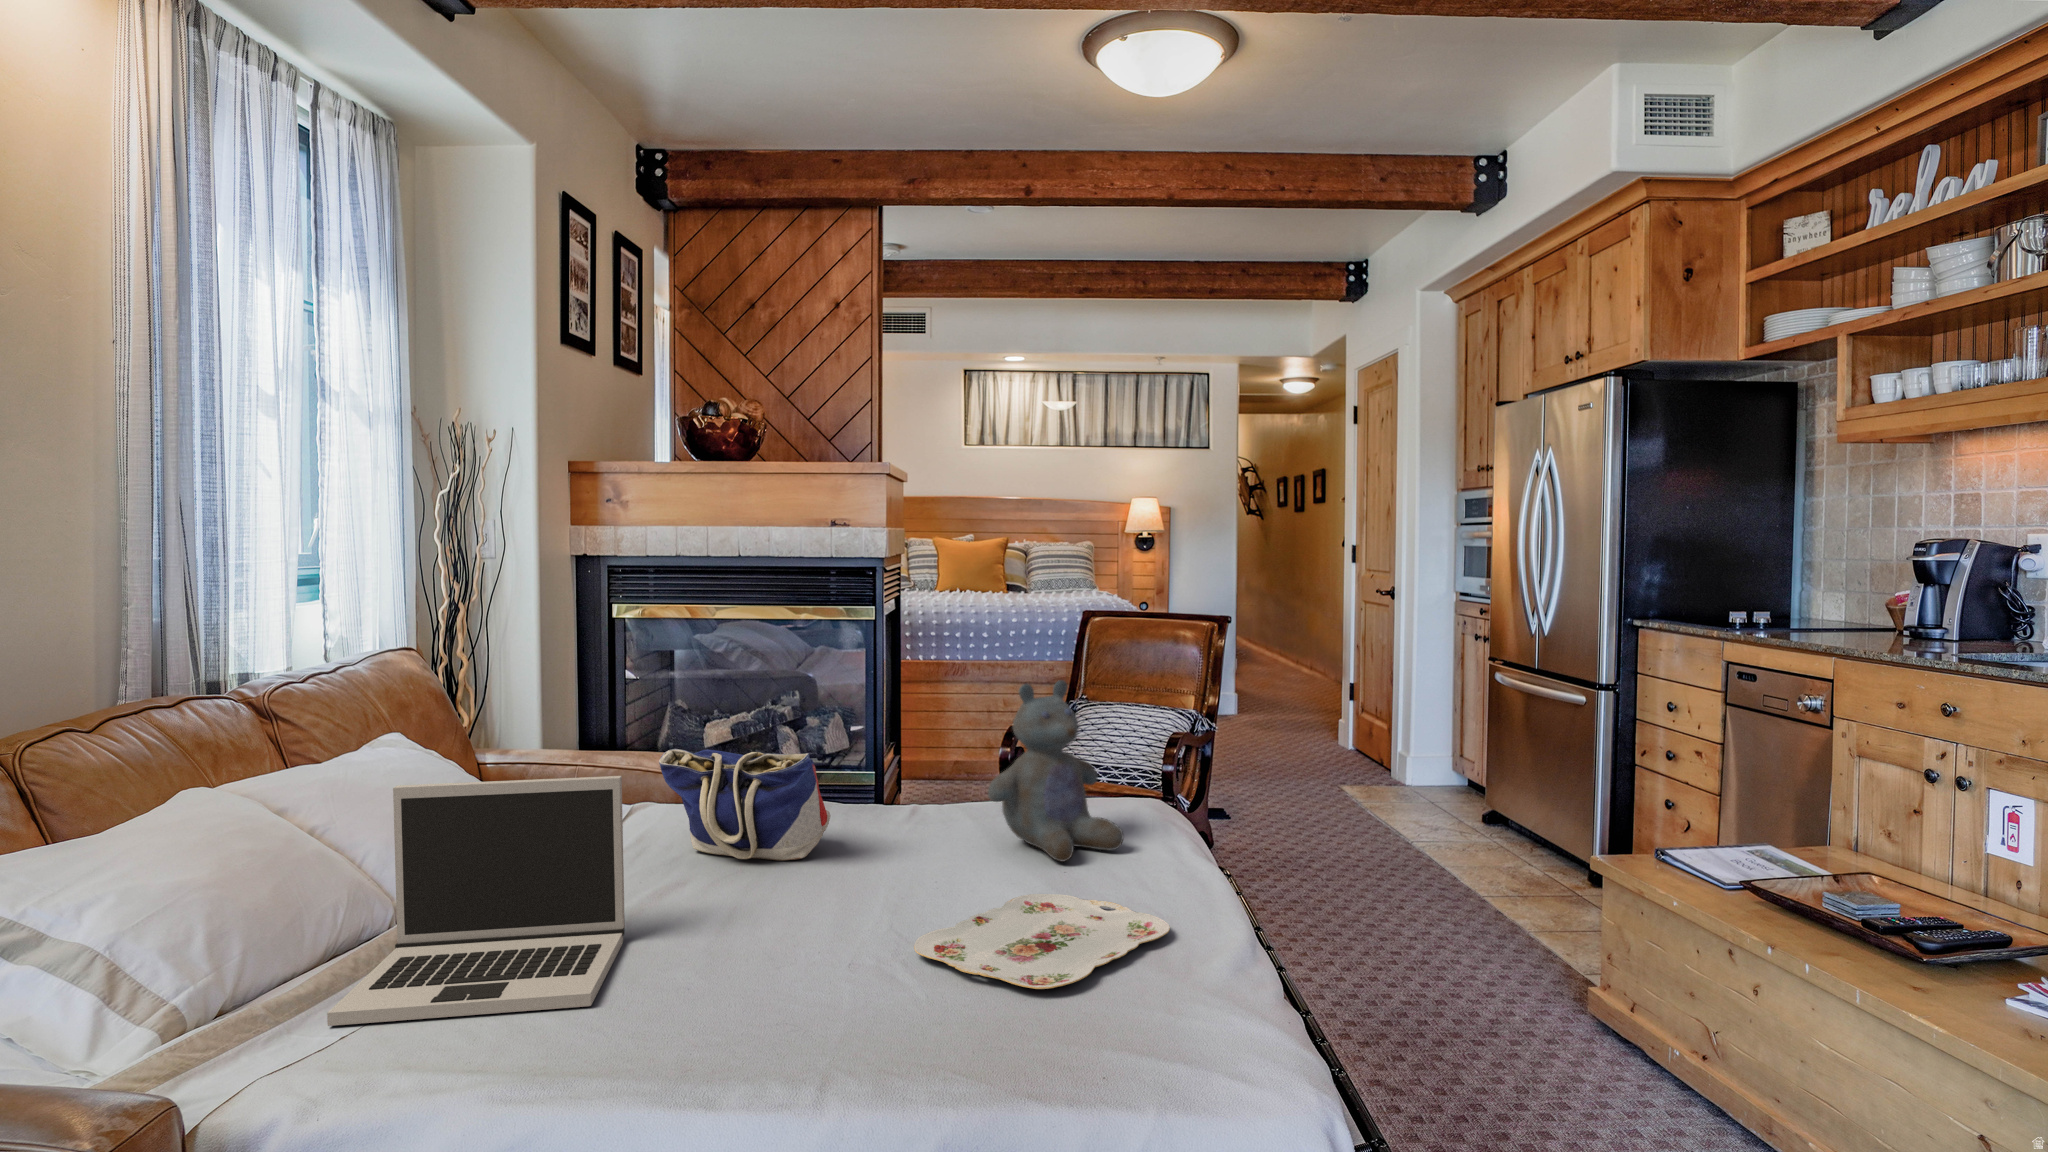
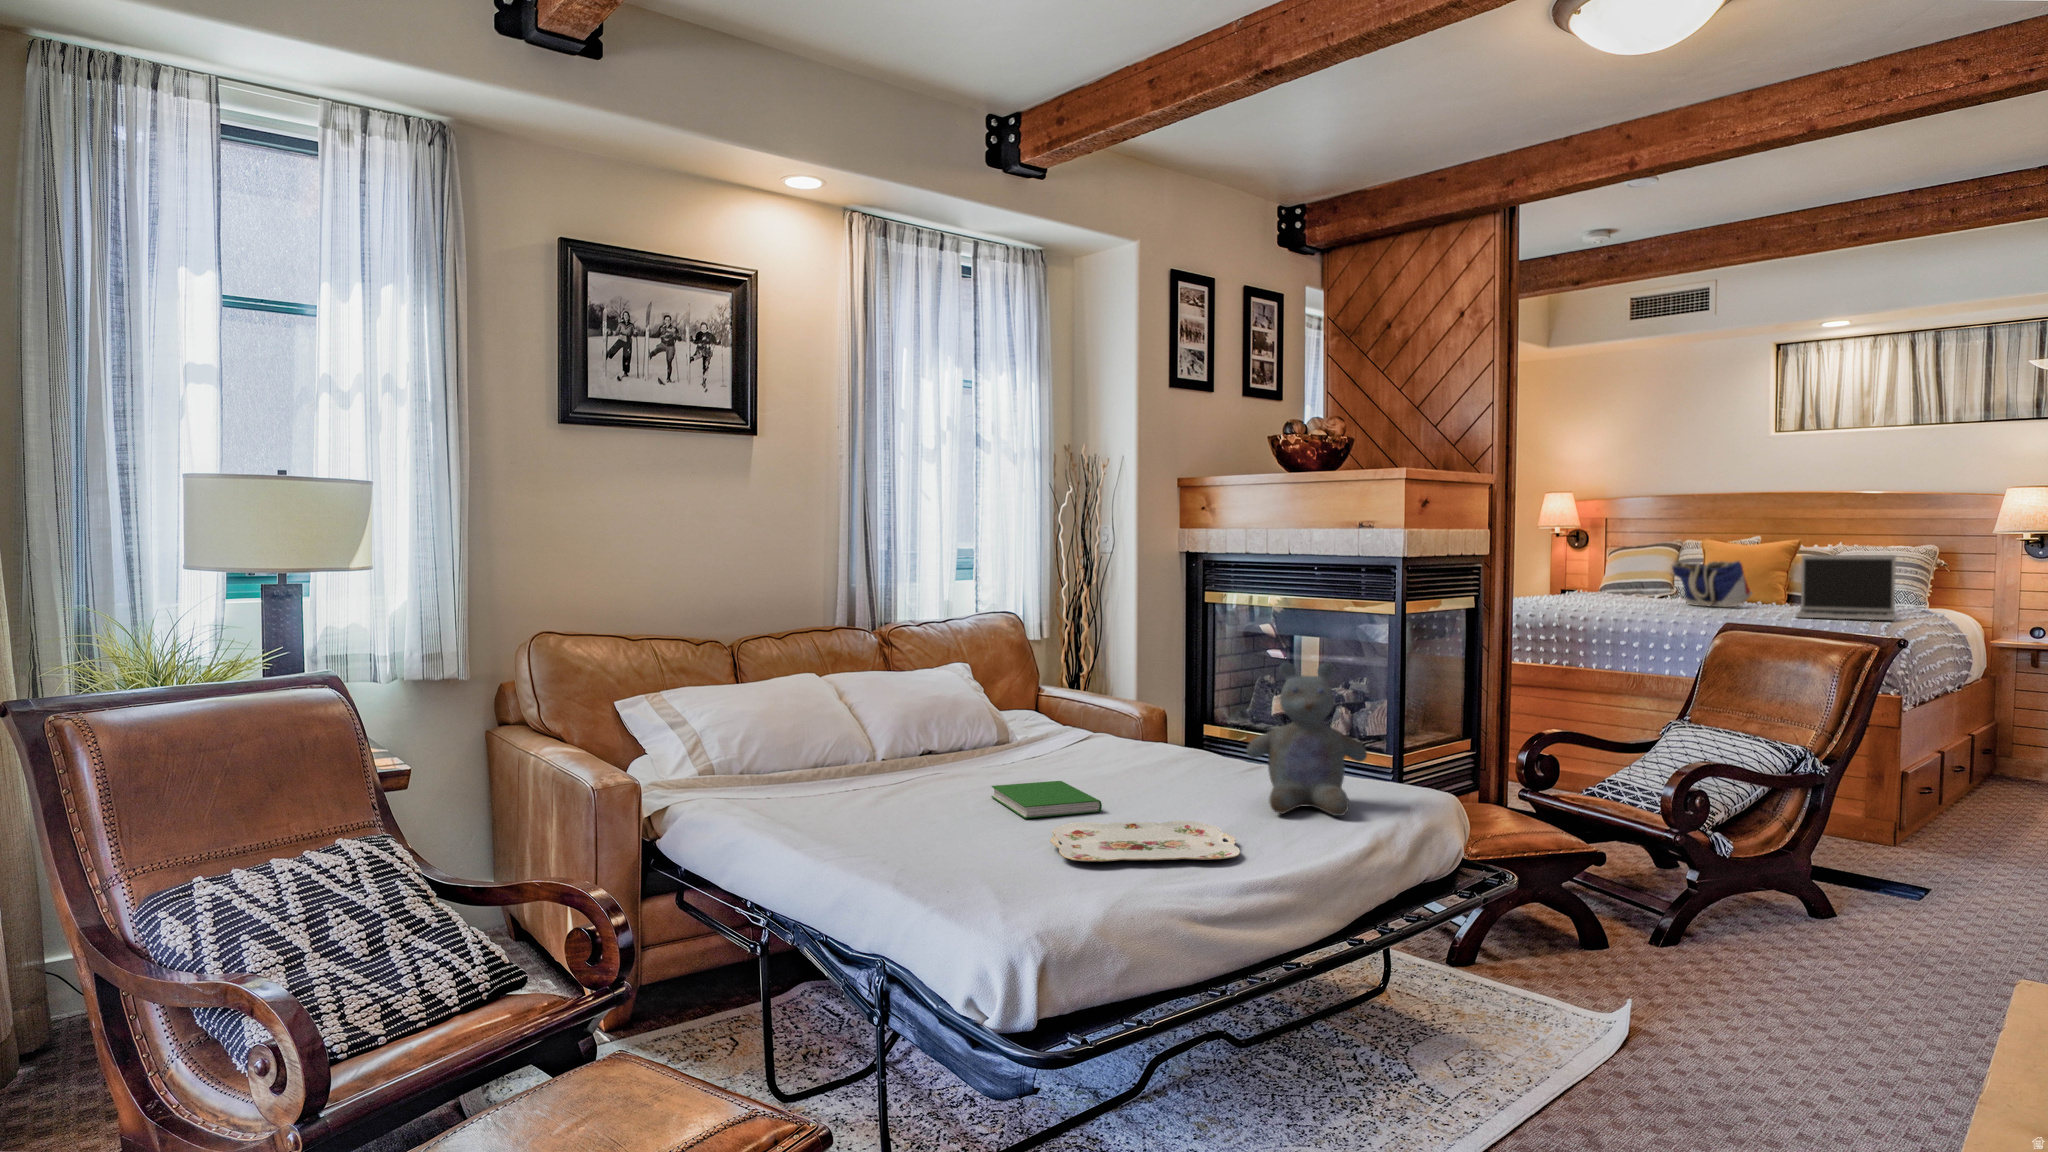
tote bag: present [659,749,831,861] -> present [1672,561,1752,607]
laptop: present [327,776,625,1026] -> present [1796,555,1896,620]
hardcover book: none [701,882,887,949] -> present [991,781,1102,818]

